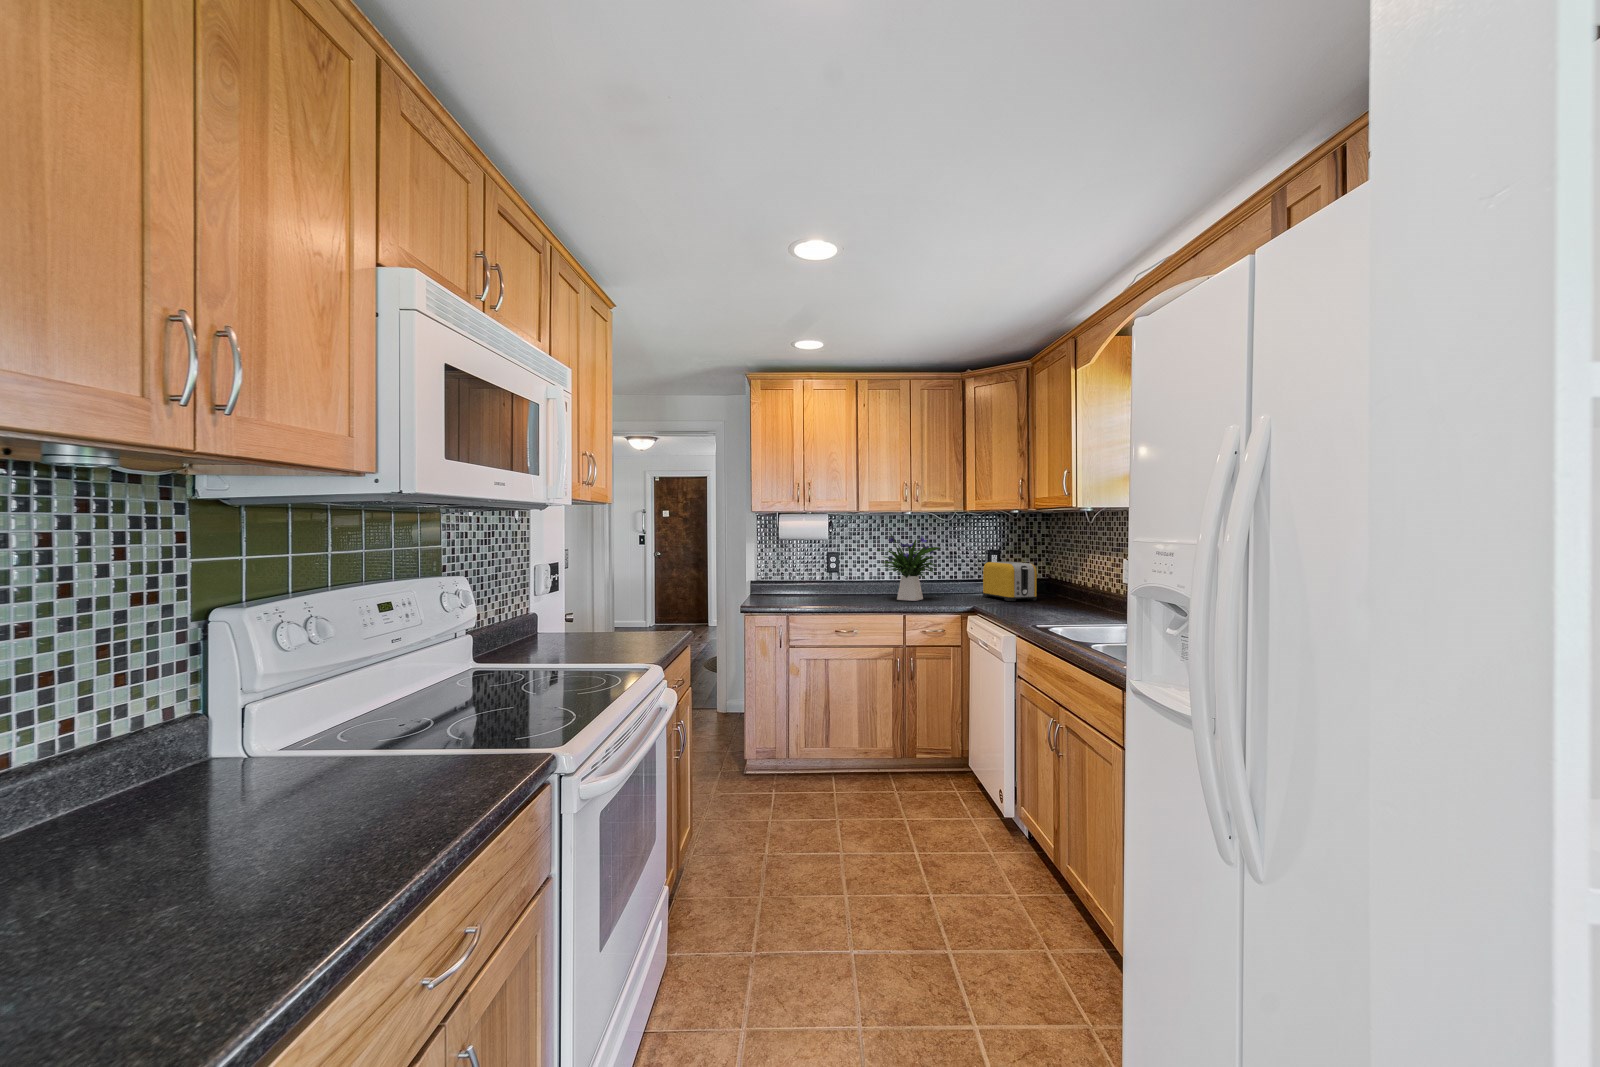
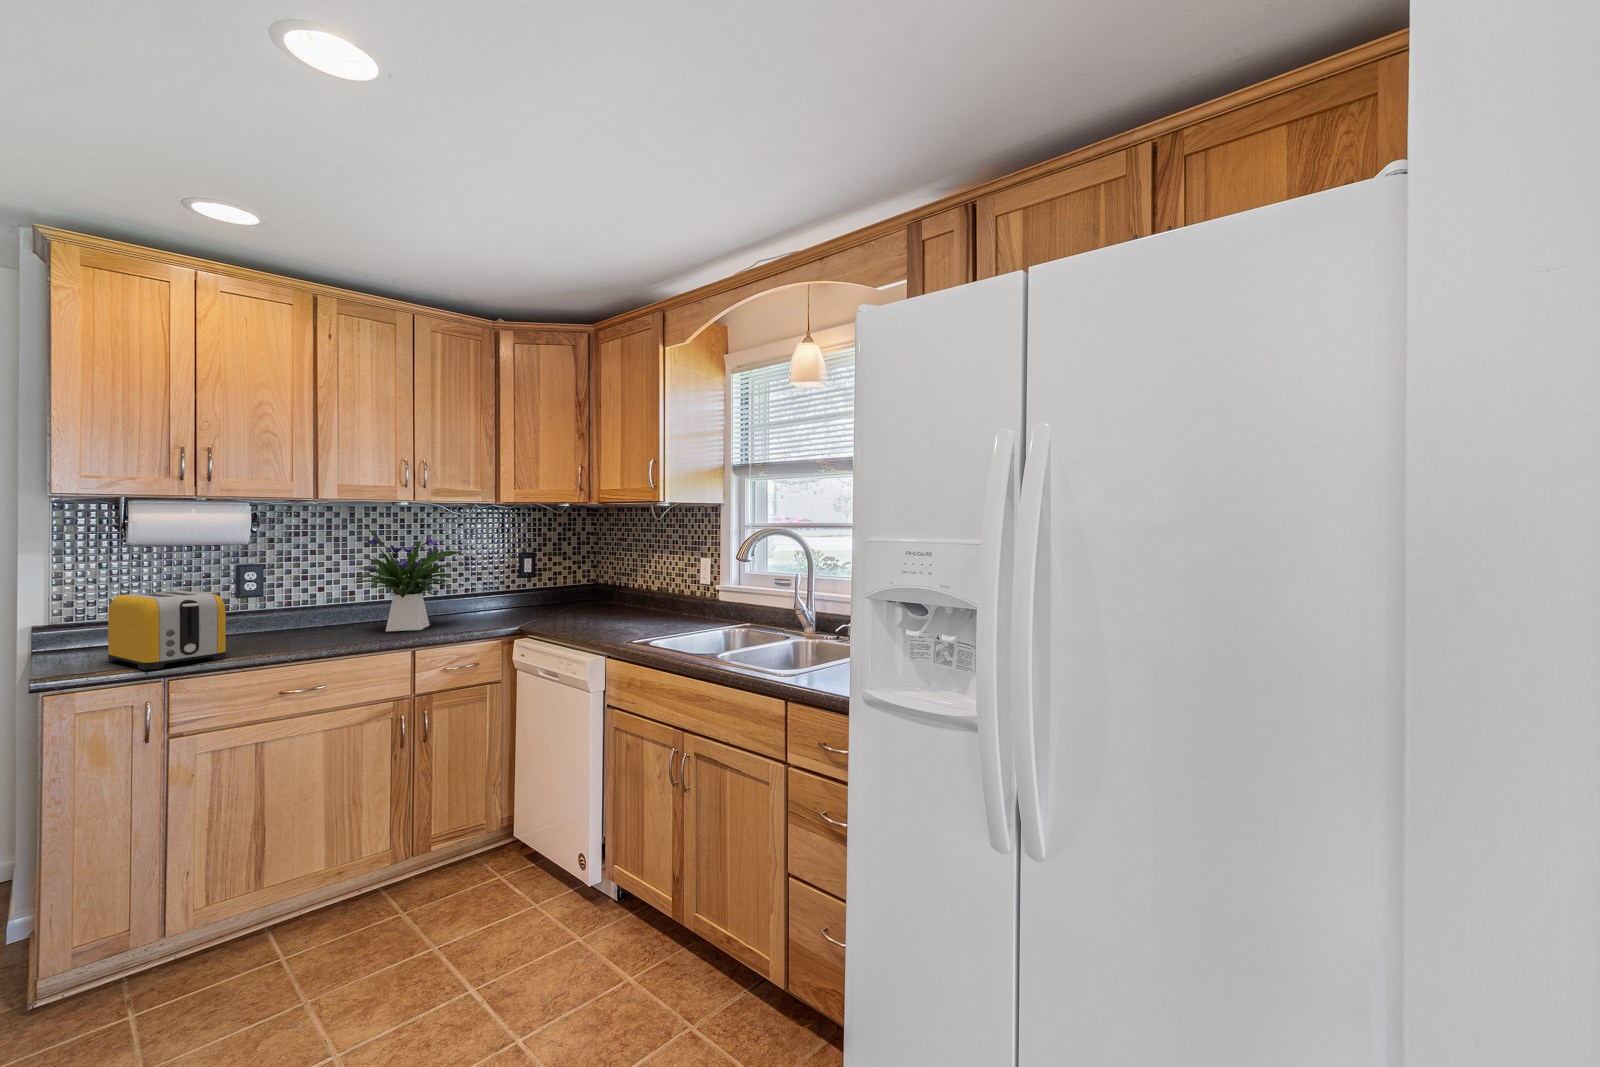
toaster: present [983,562,1037,601] -> present [108,591,226,670]

